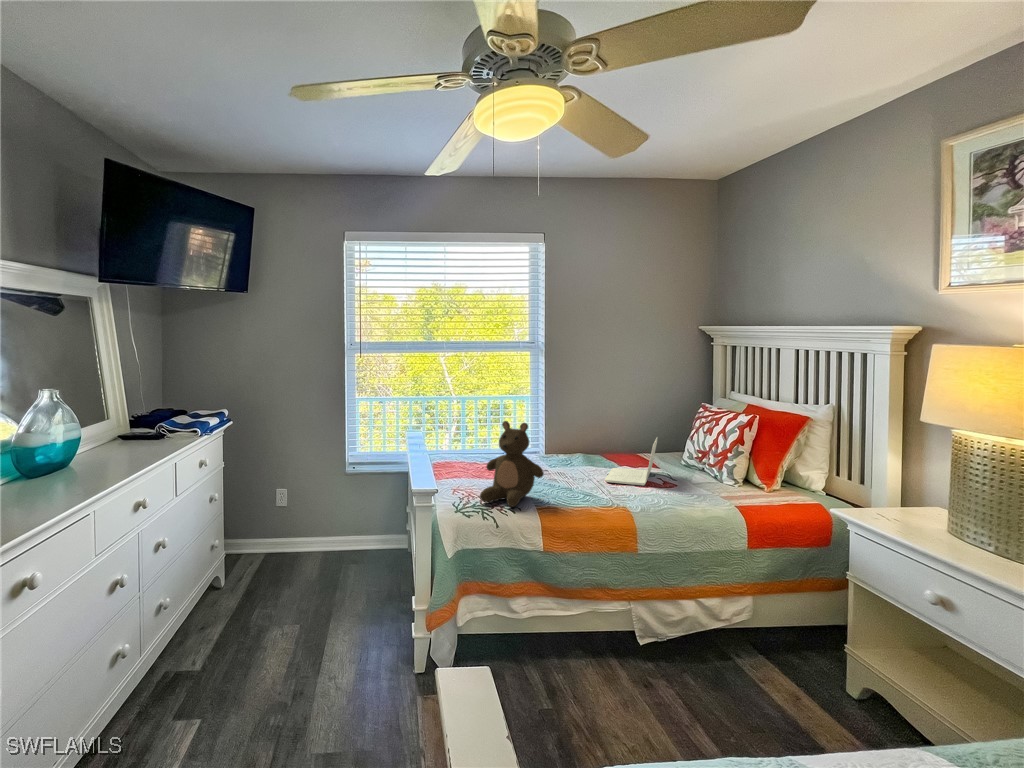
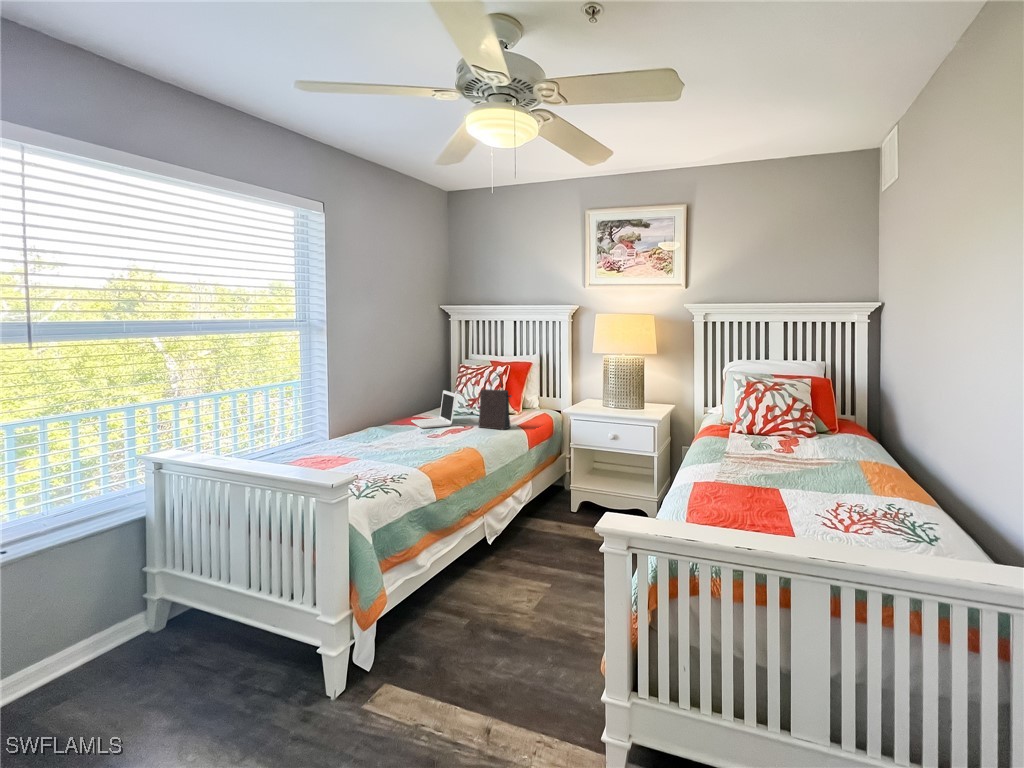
stuffed bear: present [480,421,544,507] -> none [343,382,399,453]
handbag: none [673,423,714,508] -> present [478,371,512,429]

